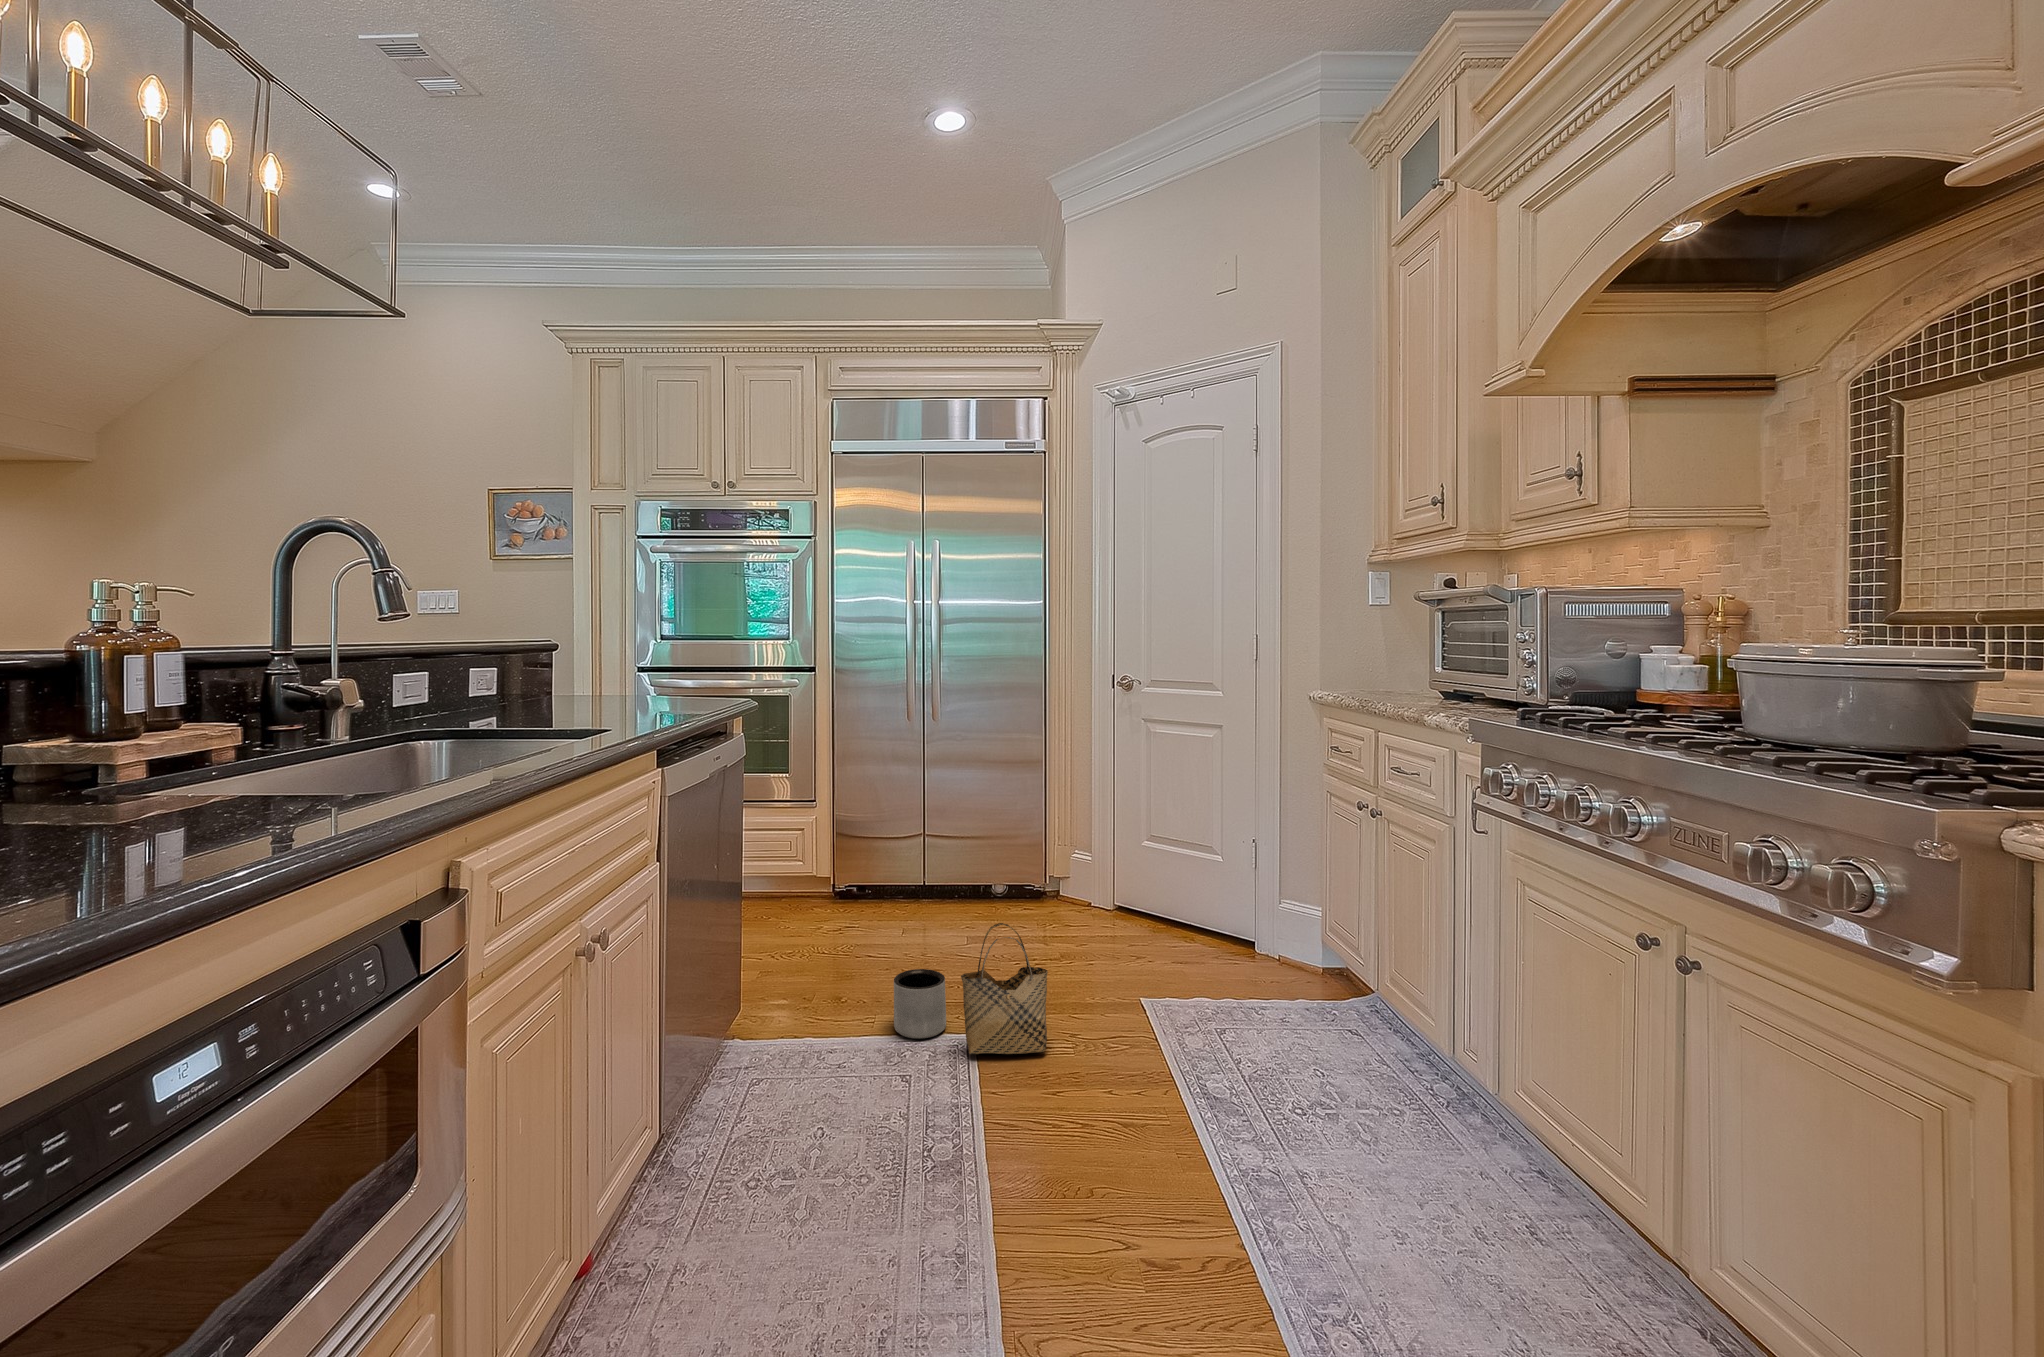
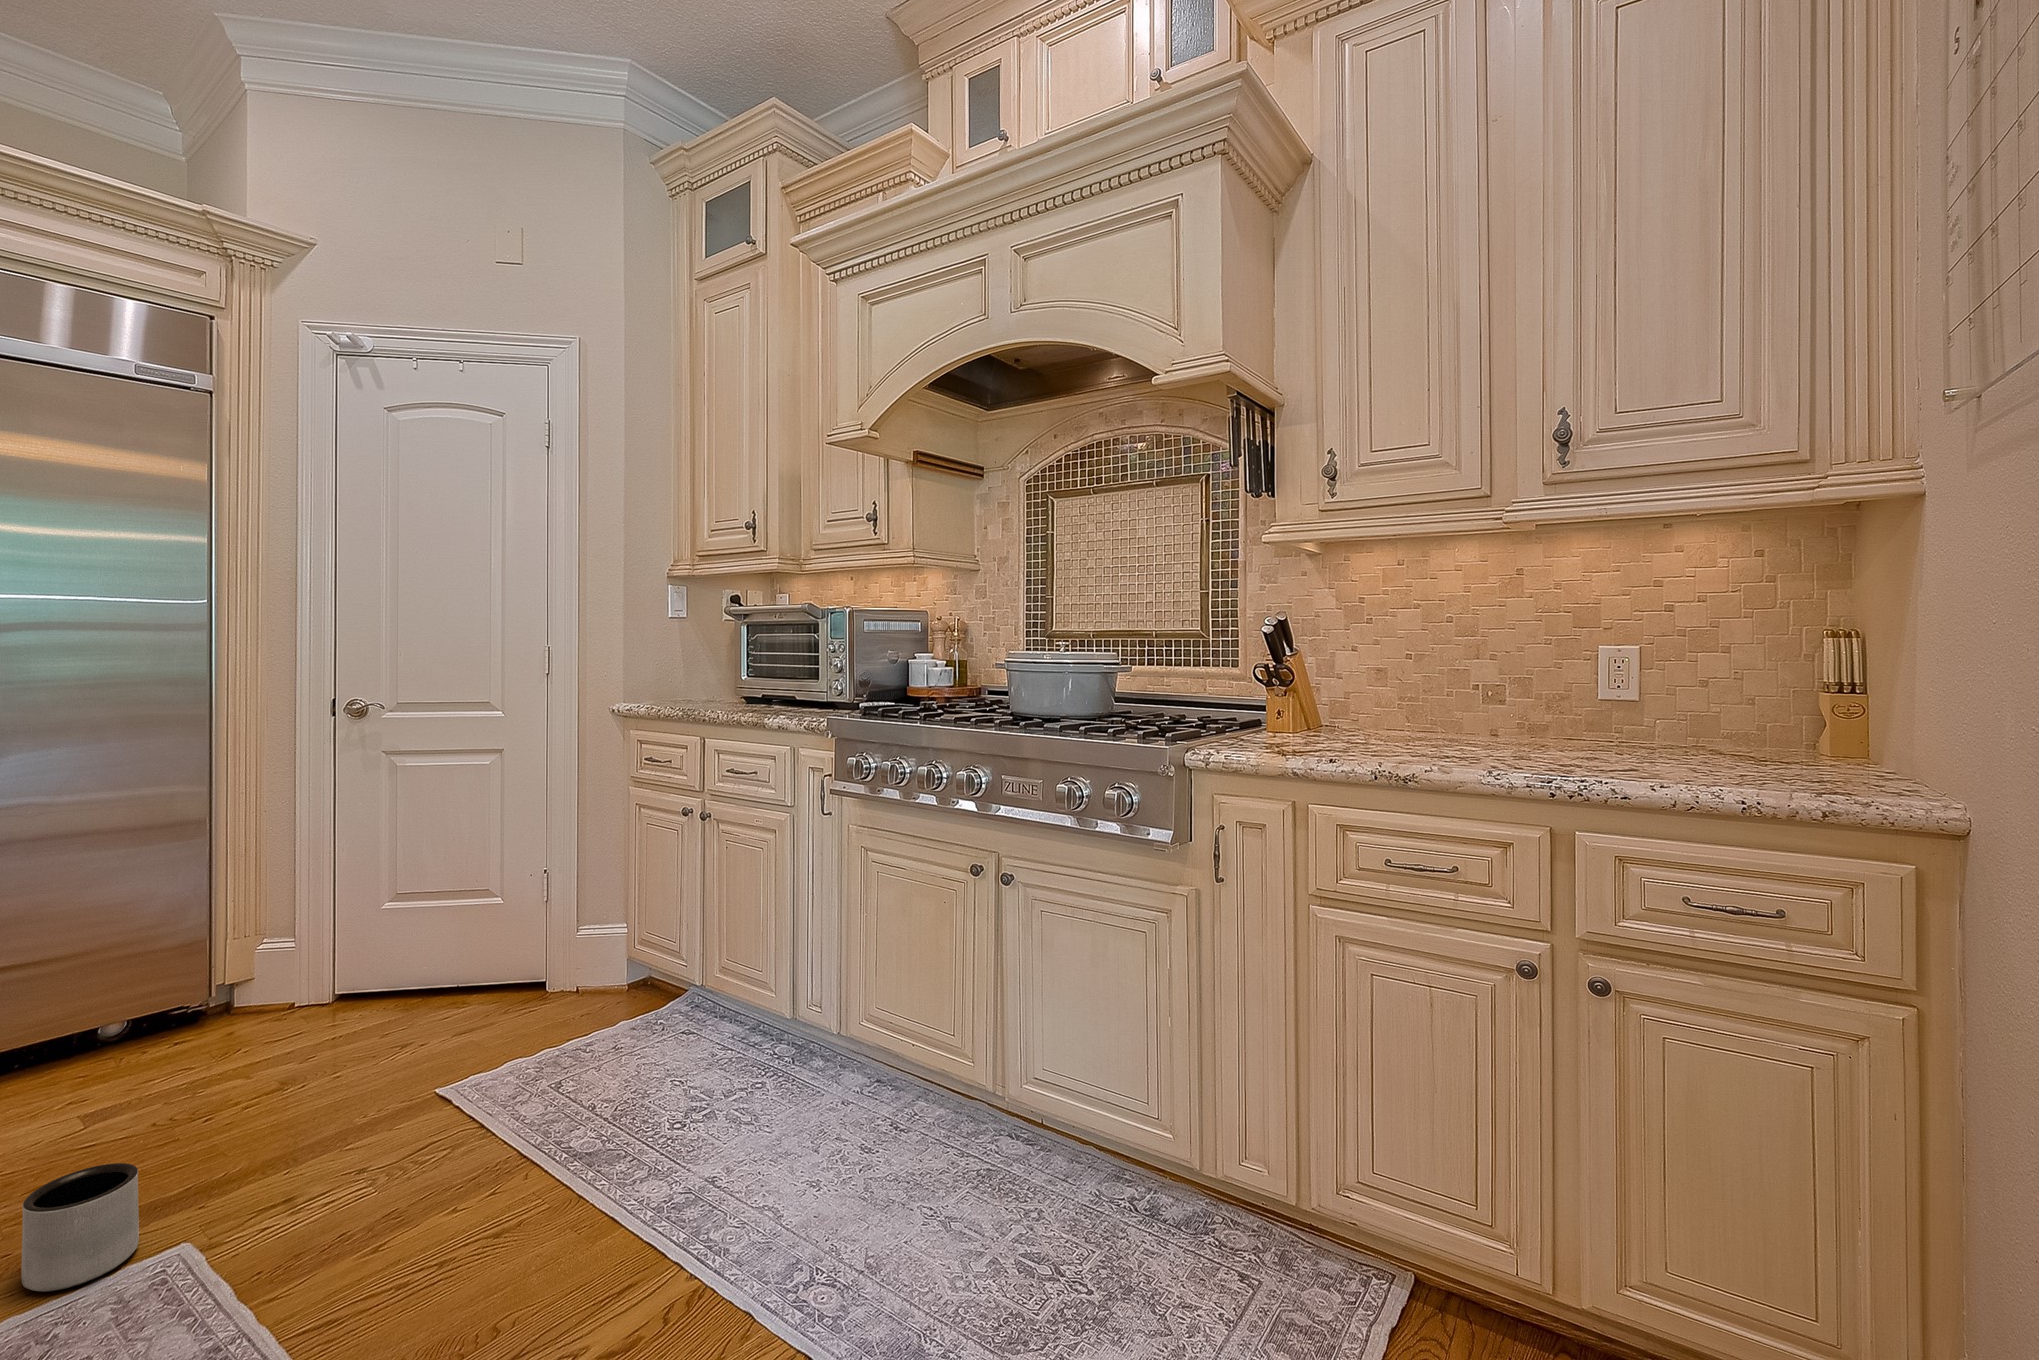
woven basket: present [961,923,1048,1054] -> none [192,1048,343,1256]

